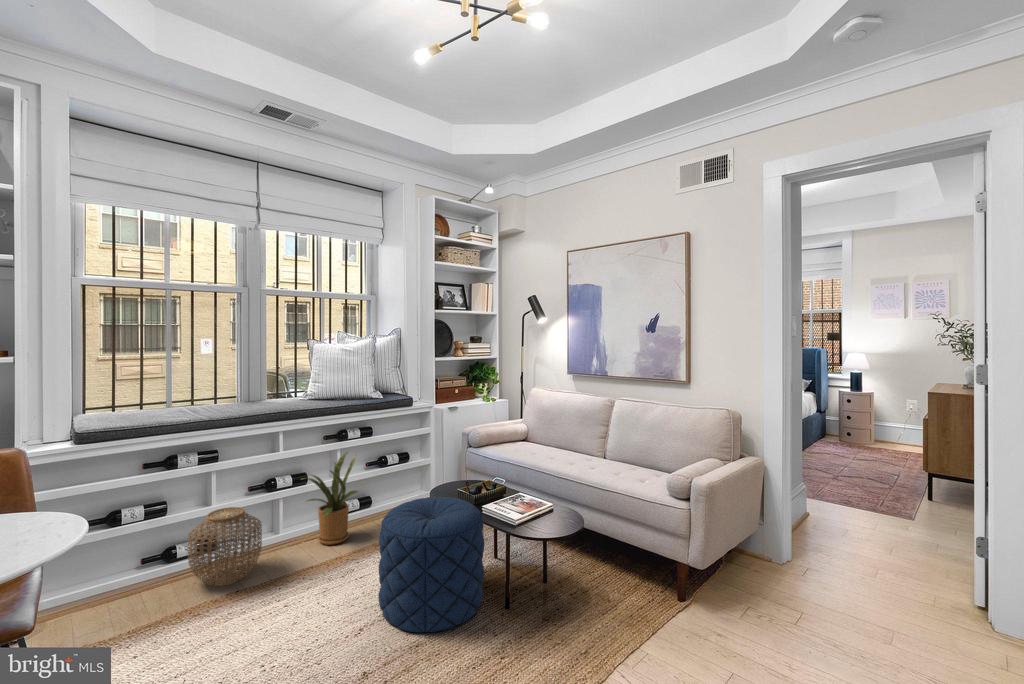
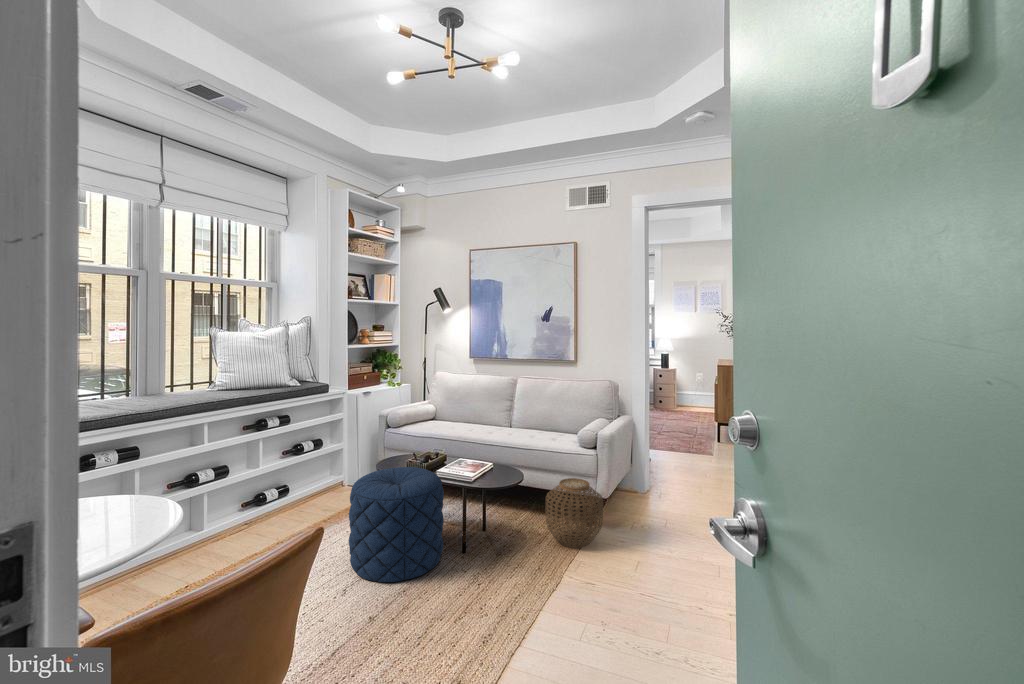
house plant: present [306,452,359,545] -> none [228,438,287,531]
woven basket: present [188,507,262,586] -> present [546,478,603,548]

